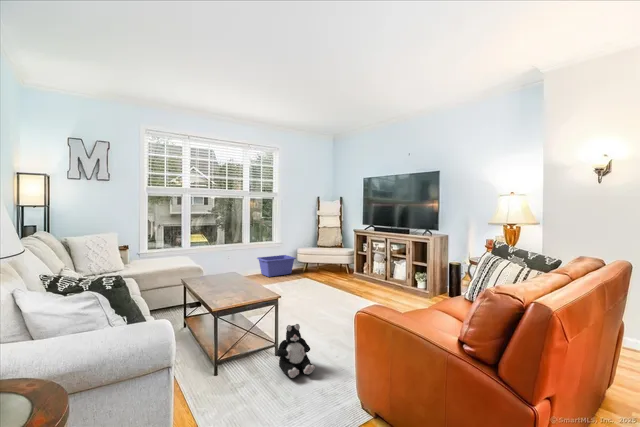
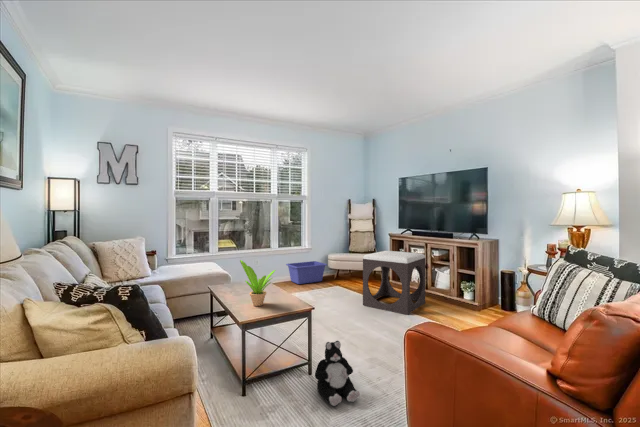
footstool: none [327,245,384,303] -> present [363,251,425,315]
potted plant: none [211,254,244,295] -> present [240,260,275,306]

